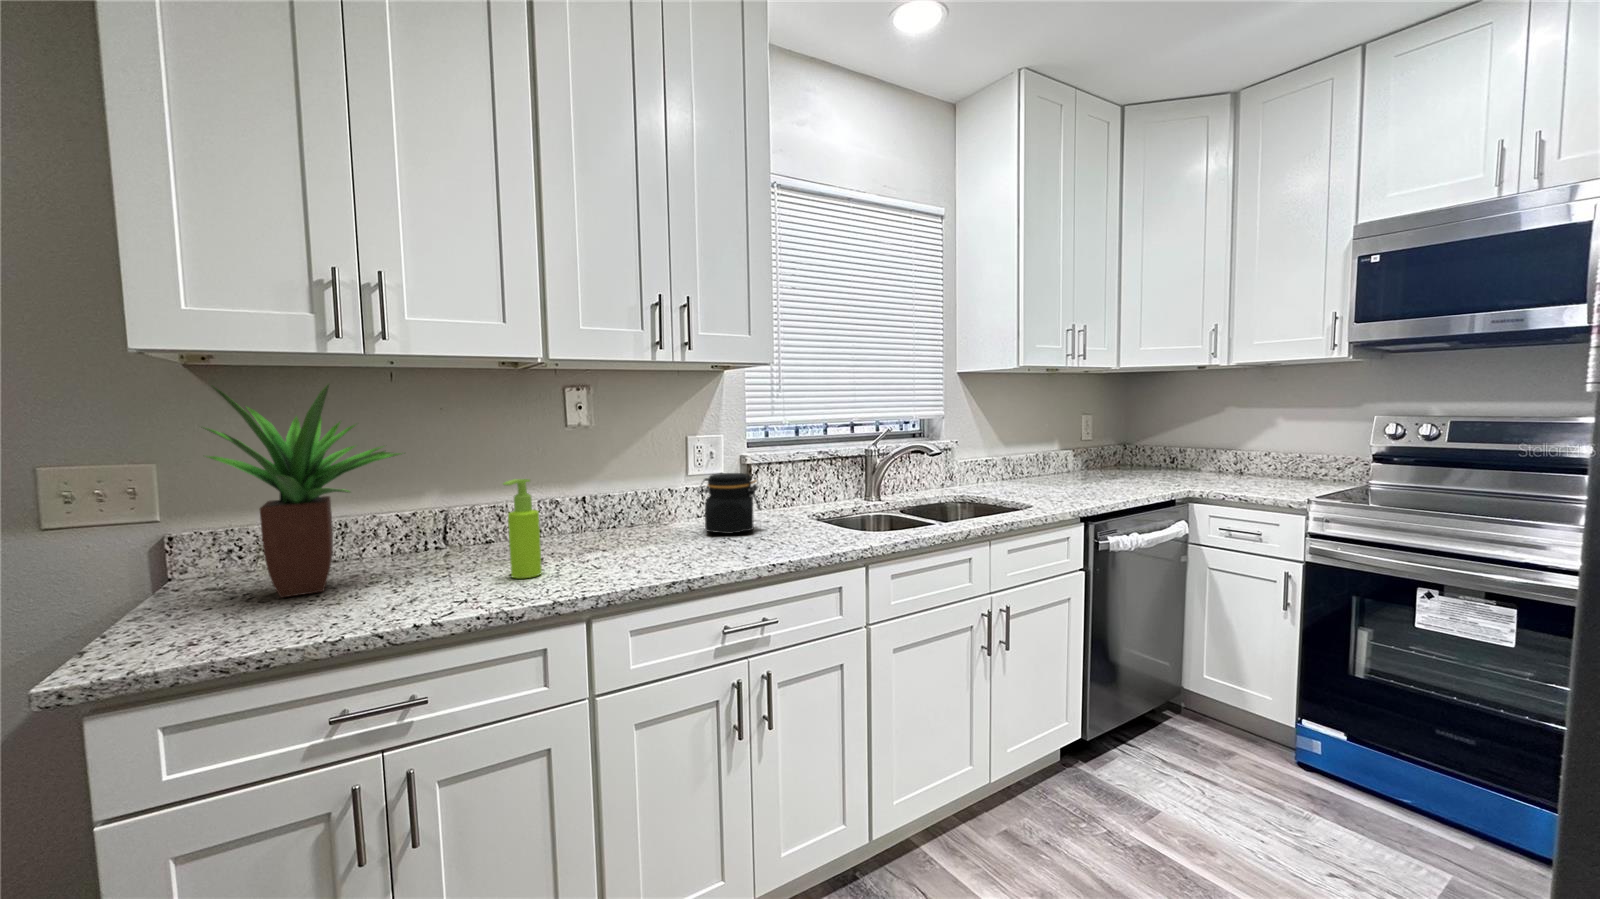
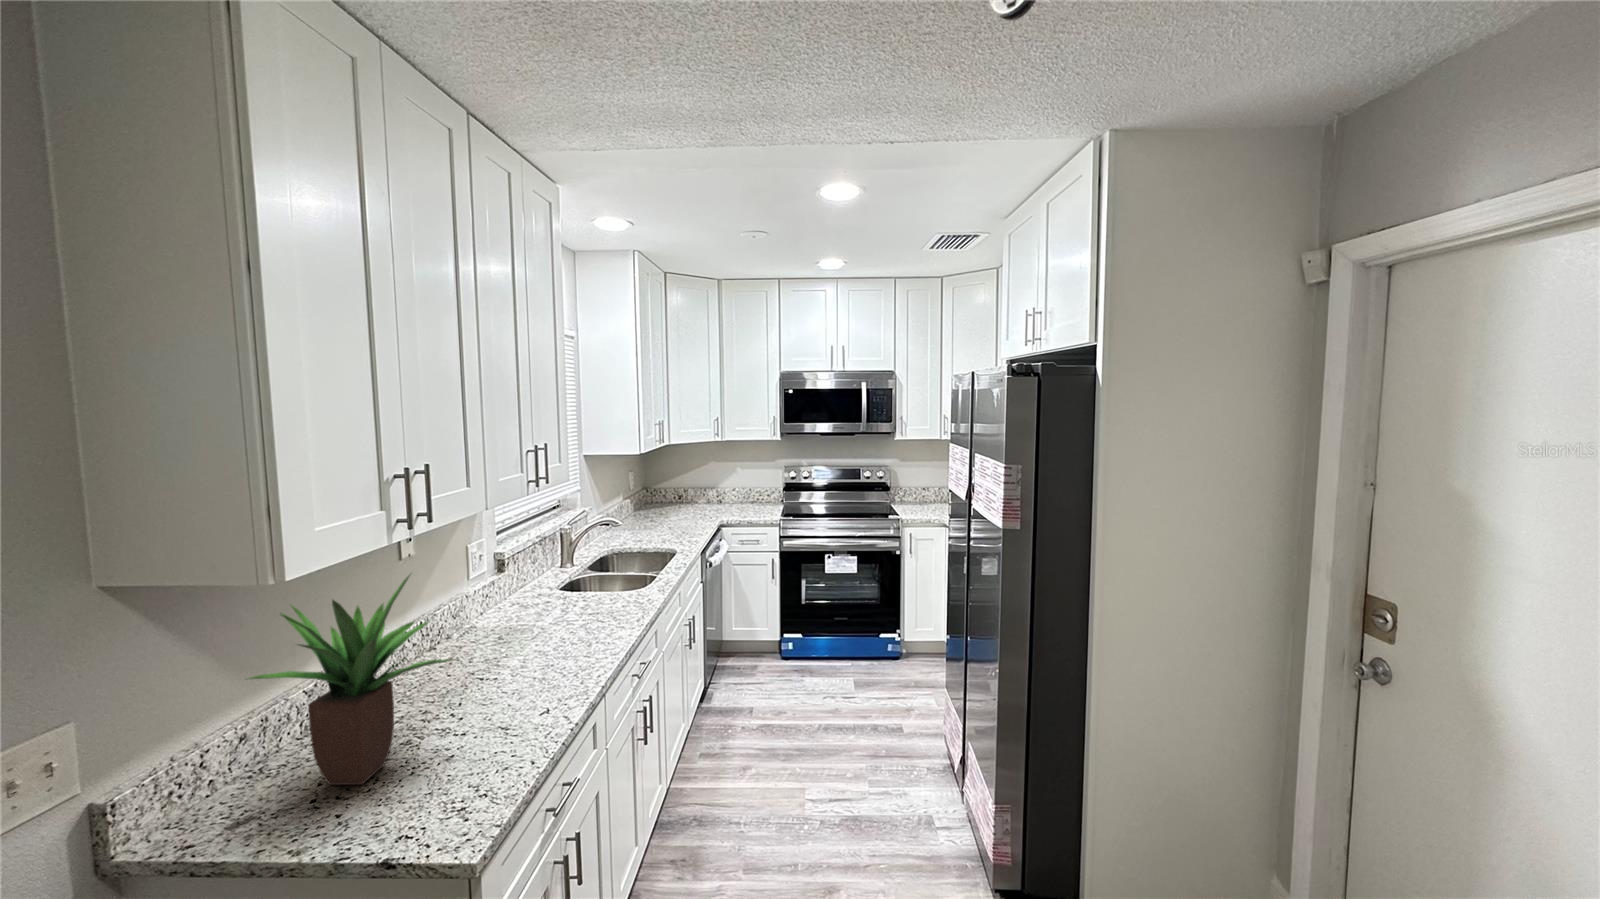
jar: present [697,473,760,534] -> none [528,570,576,621]
soap dispenser: present [503,479,542,578] -> none [502,612,528,693]

